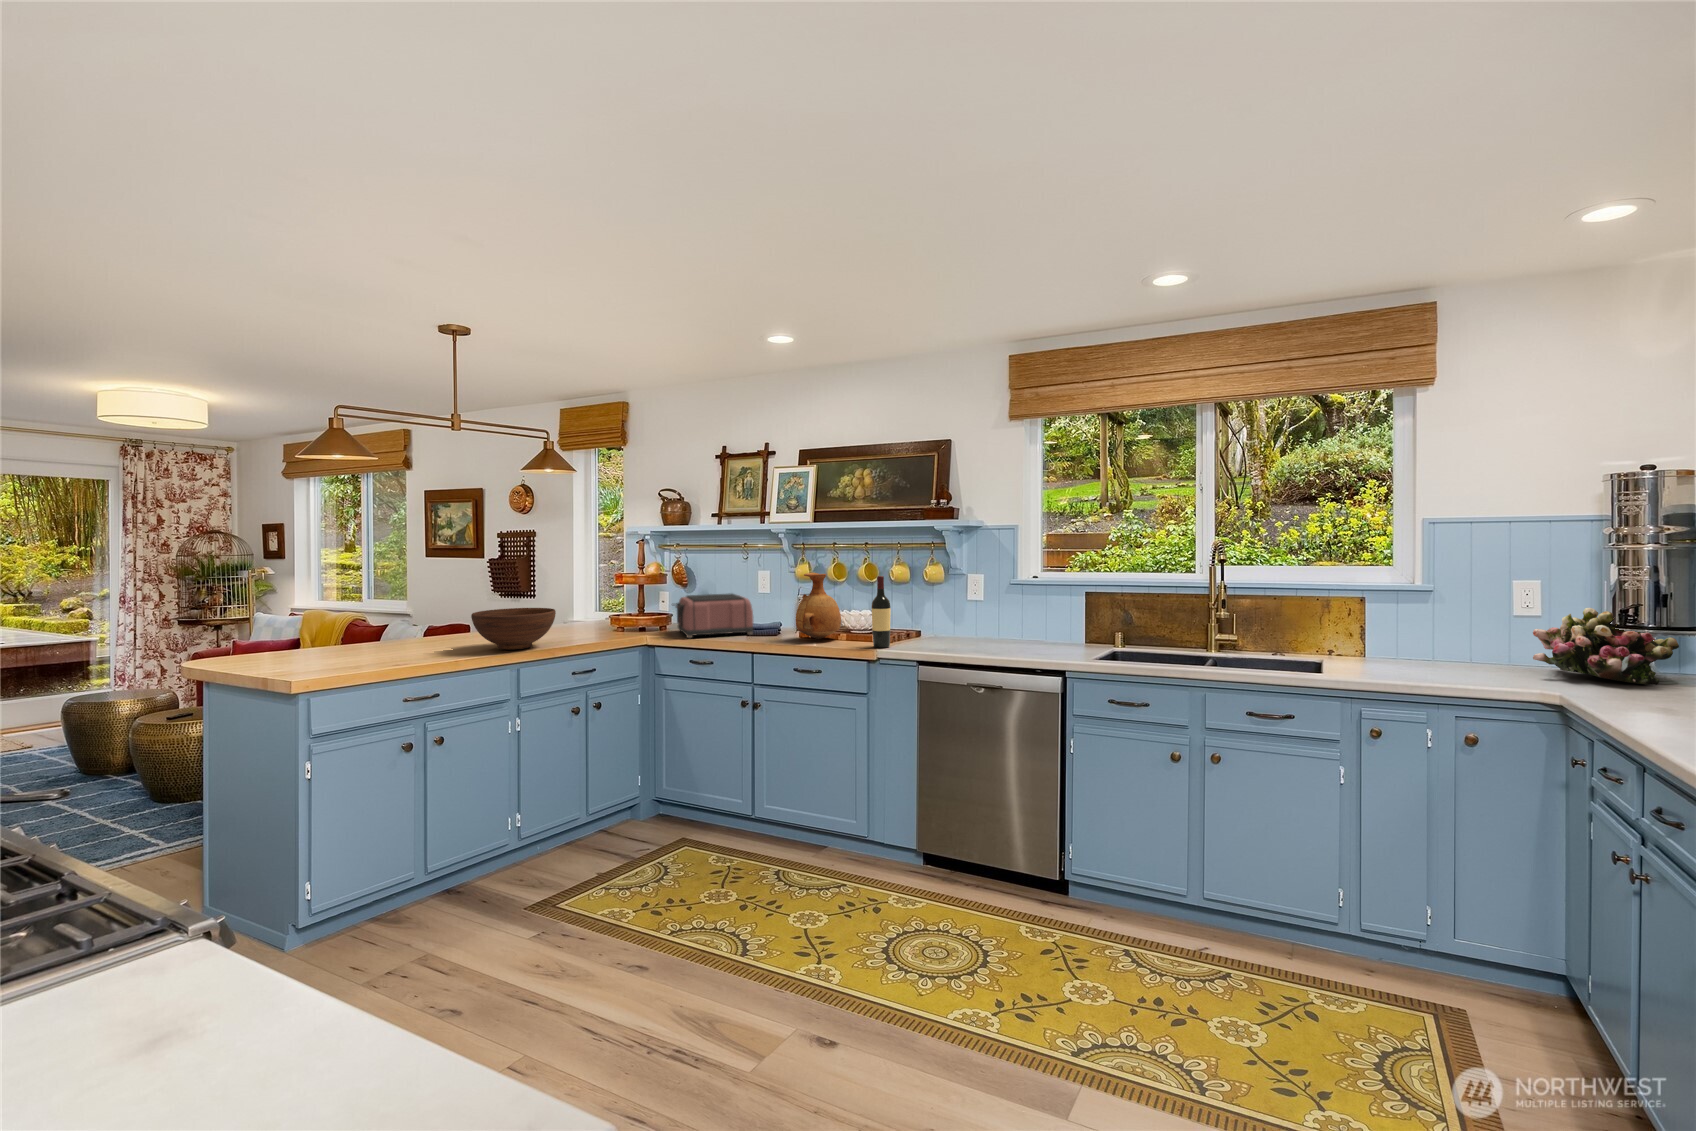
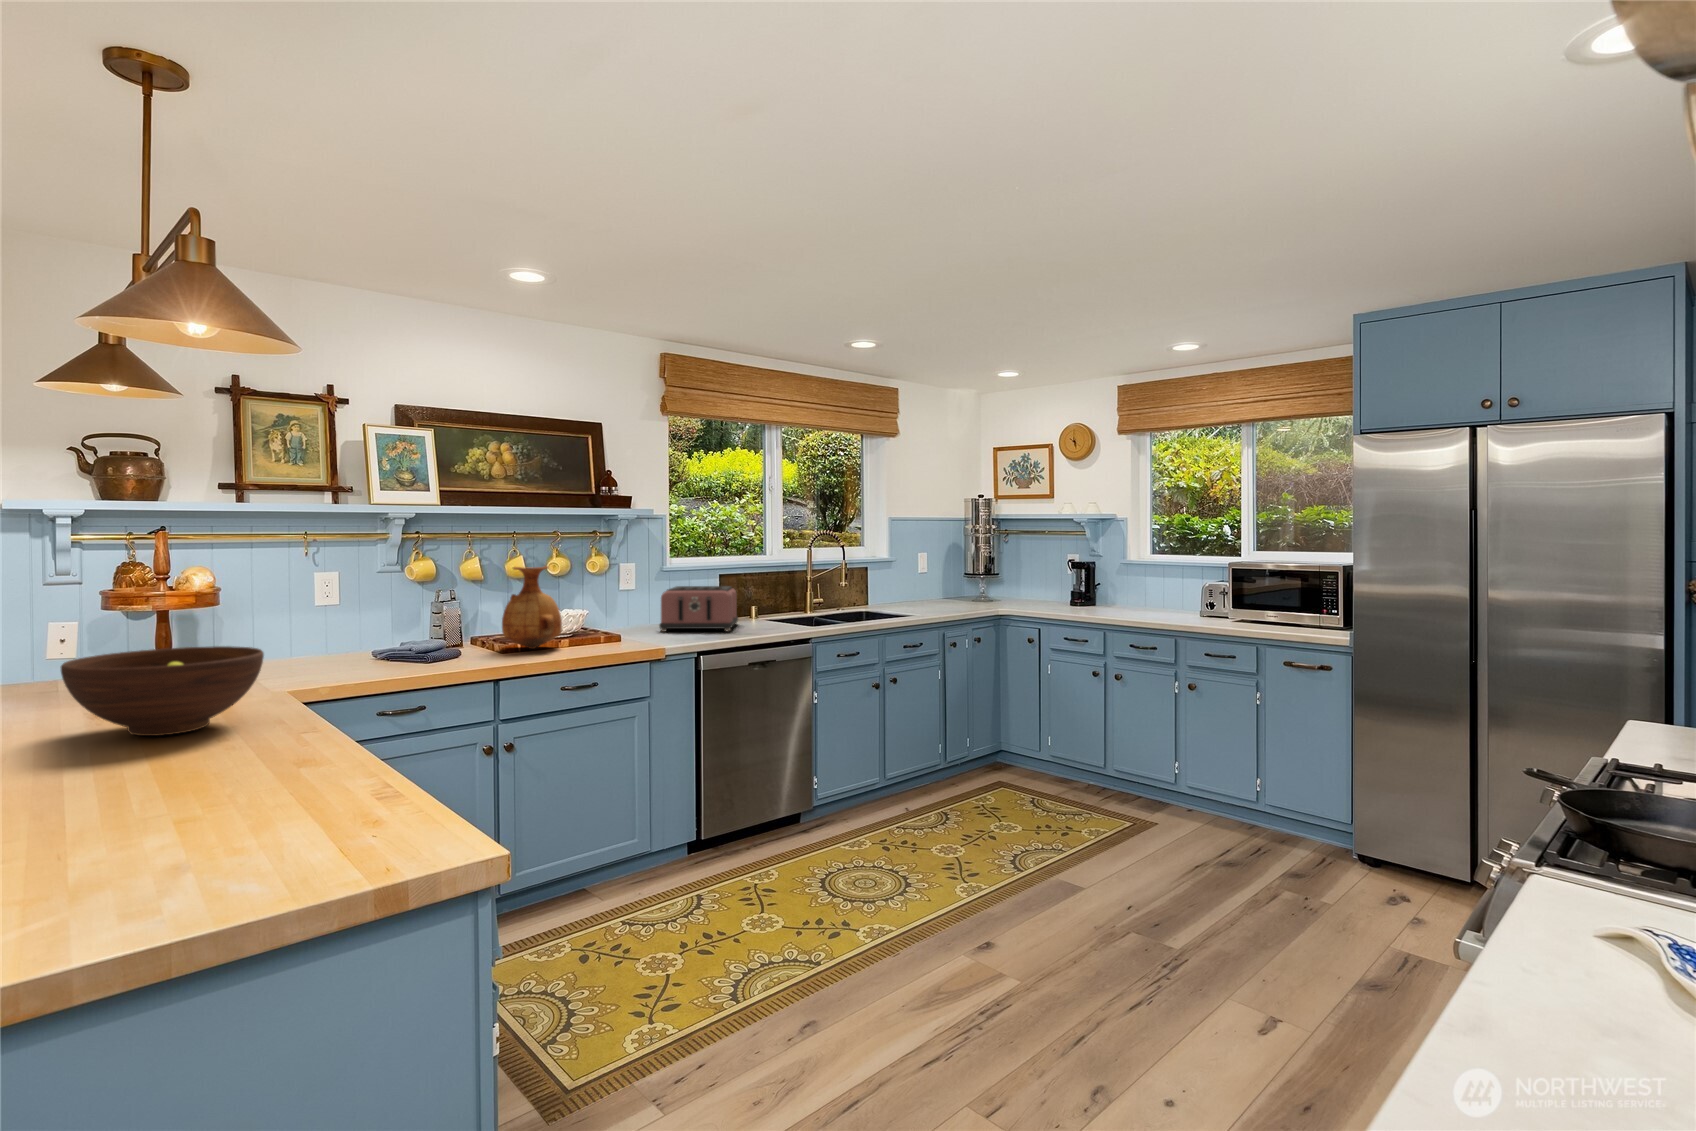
wine bottle: present [872,576,891,648] -> none [621,565,642,643]
toaster: present [675,594,754,638] -> present [659,586,738,632]
flower arrangement: present [1533,608,1679,685] -> none [940,567,997,603]

